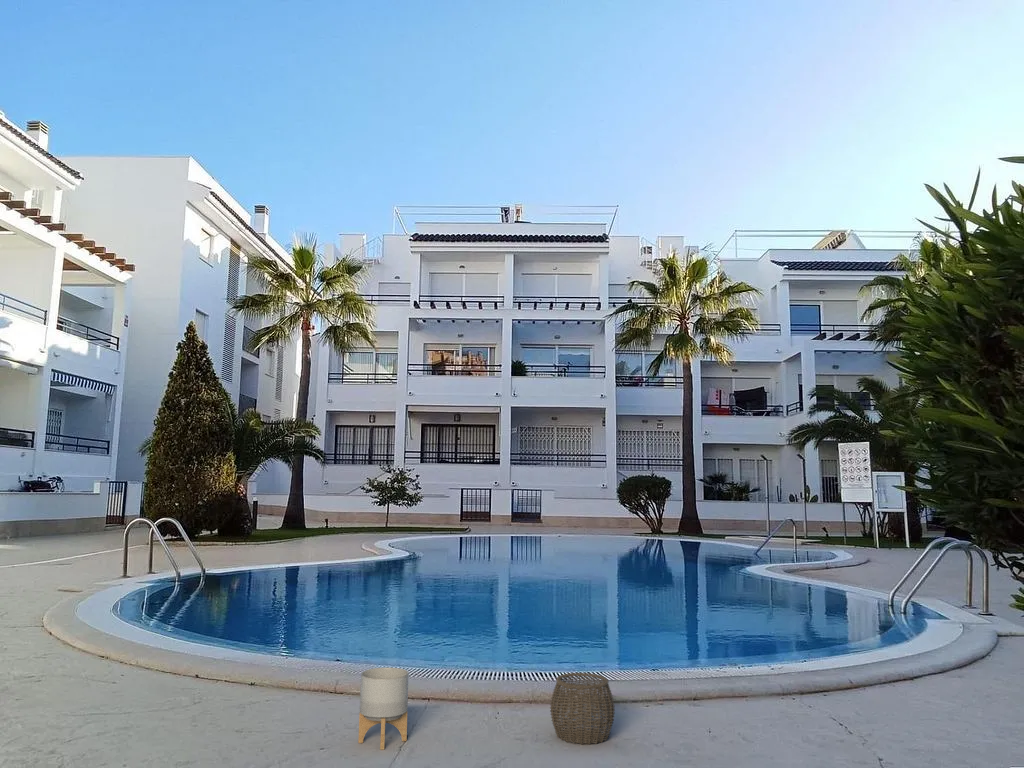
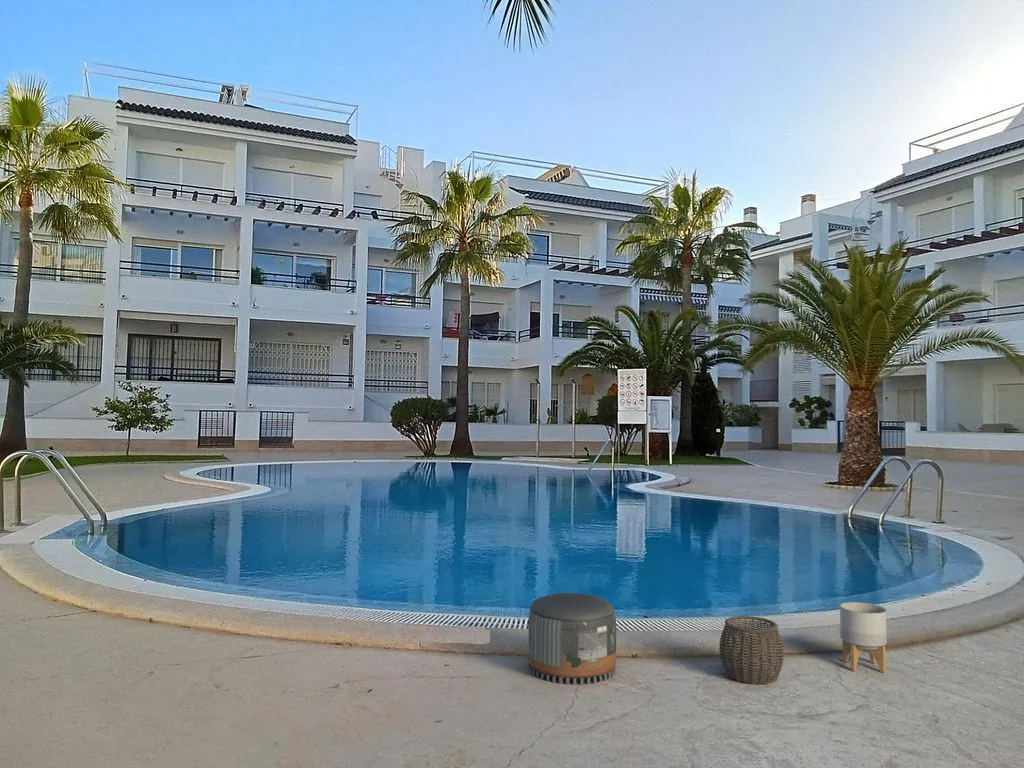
pouf: none [106,628,199,710] -> present [528,593,616,685]
woven basket: present [550,673,615,744] -> present [719,616,784,684]

